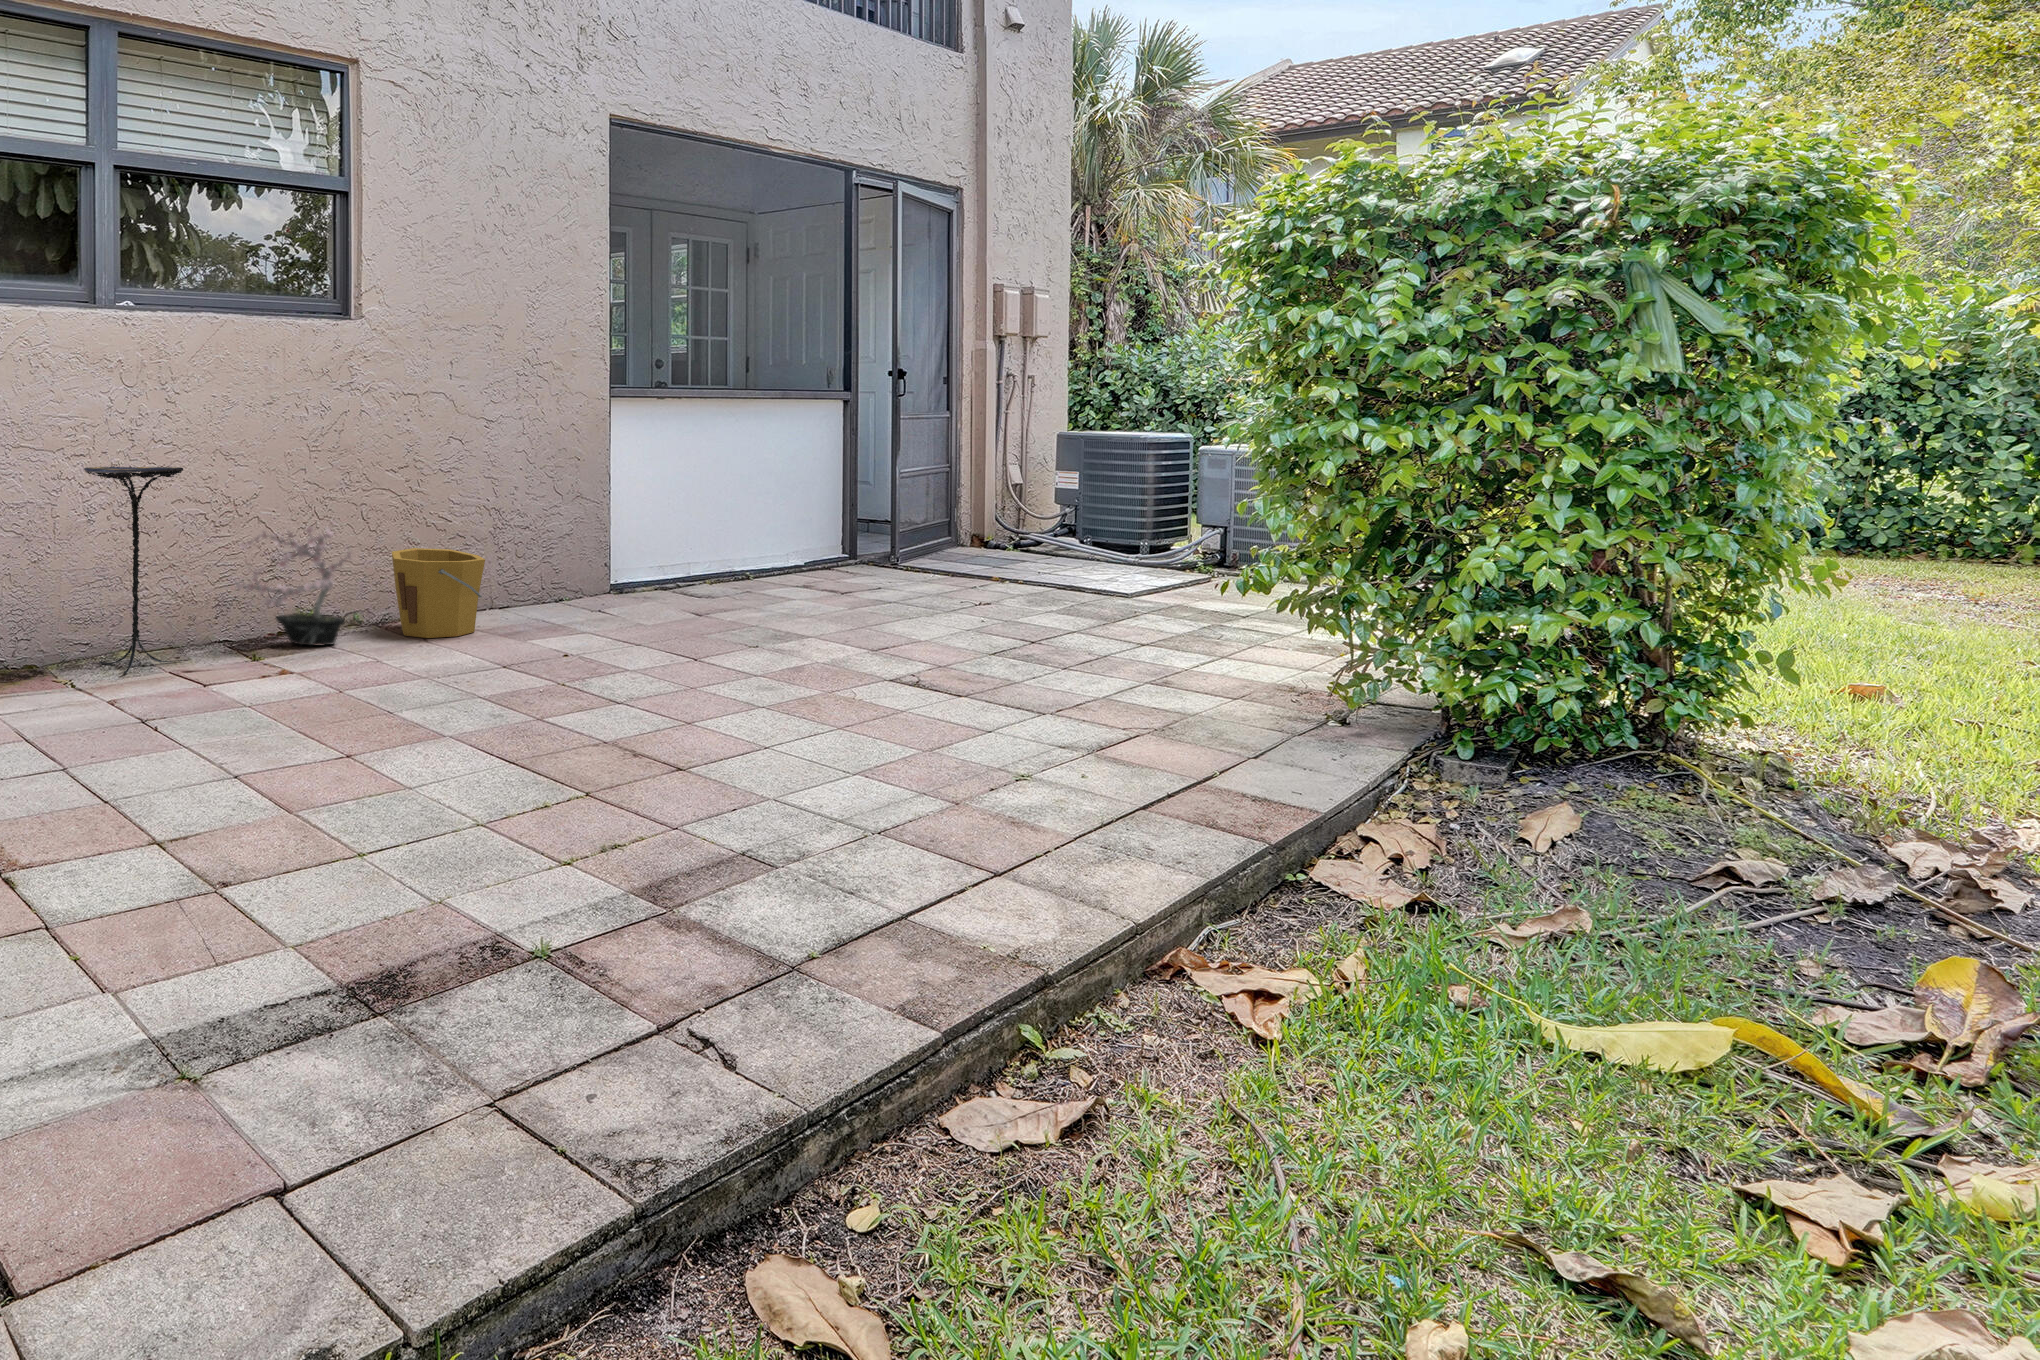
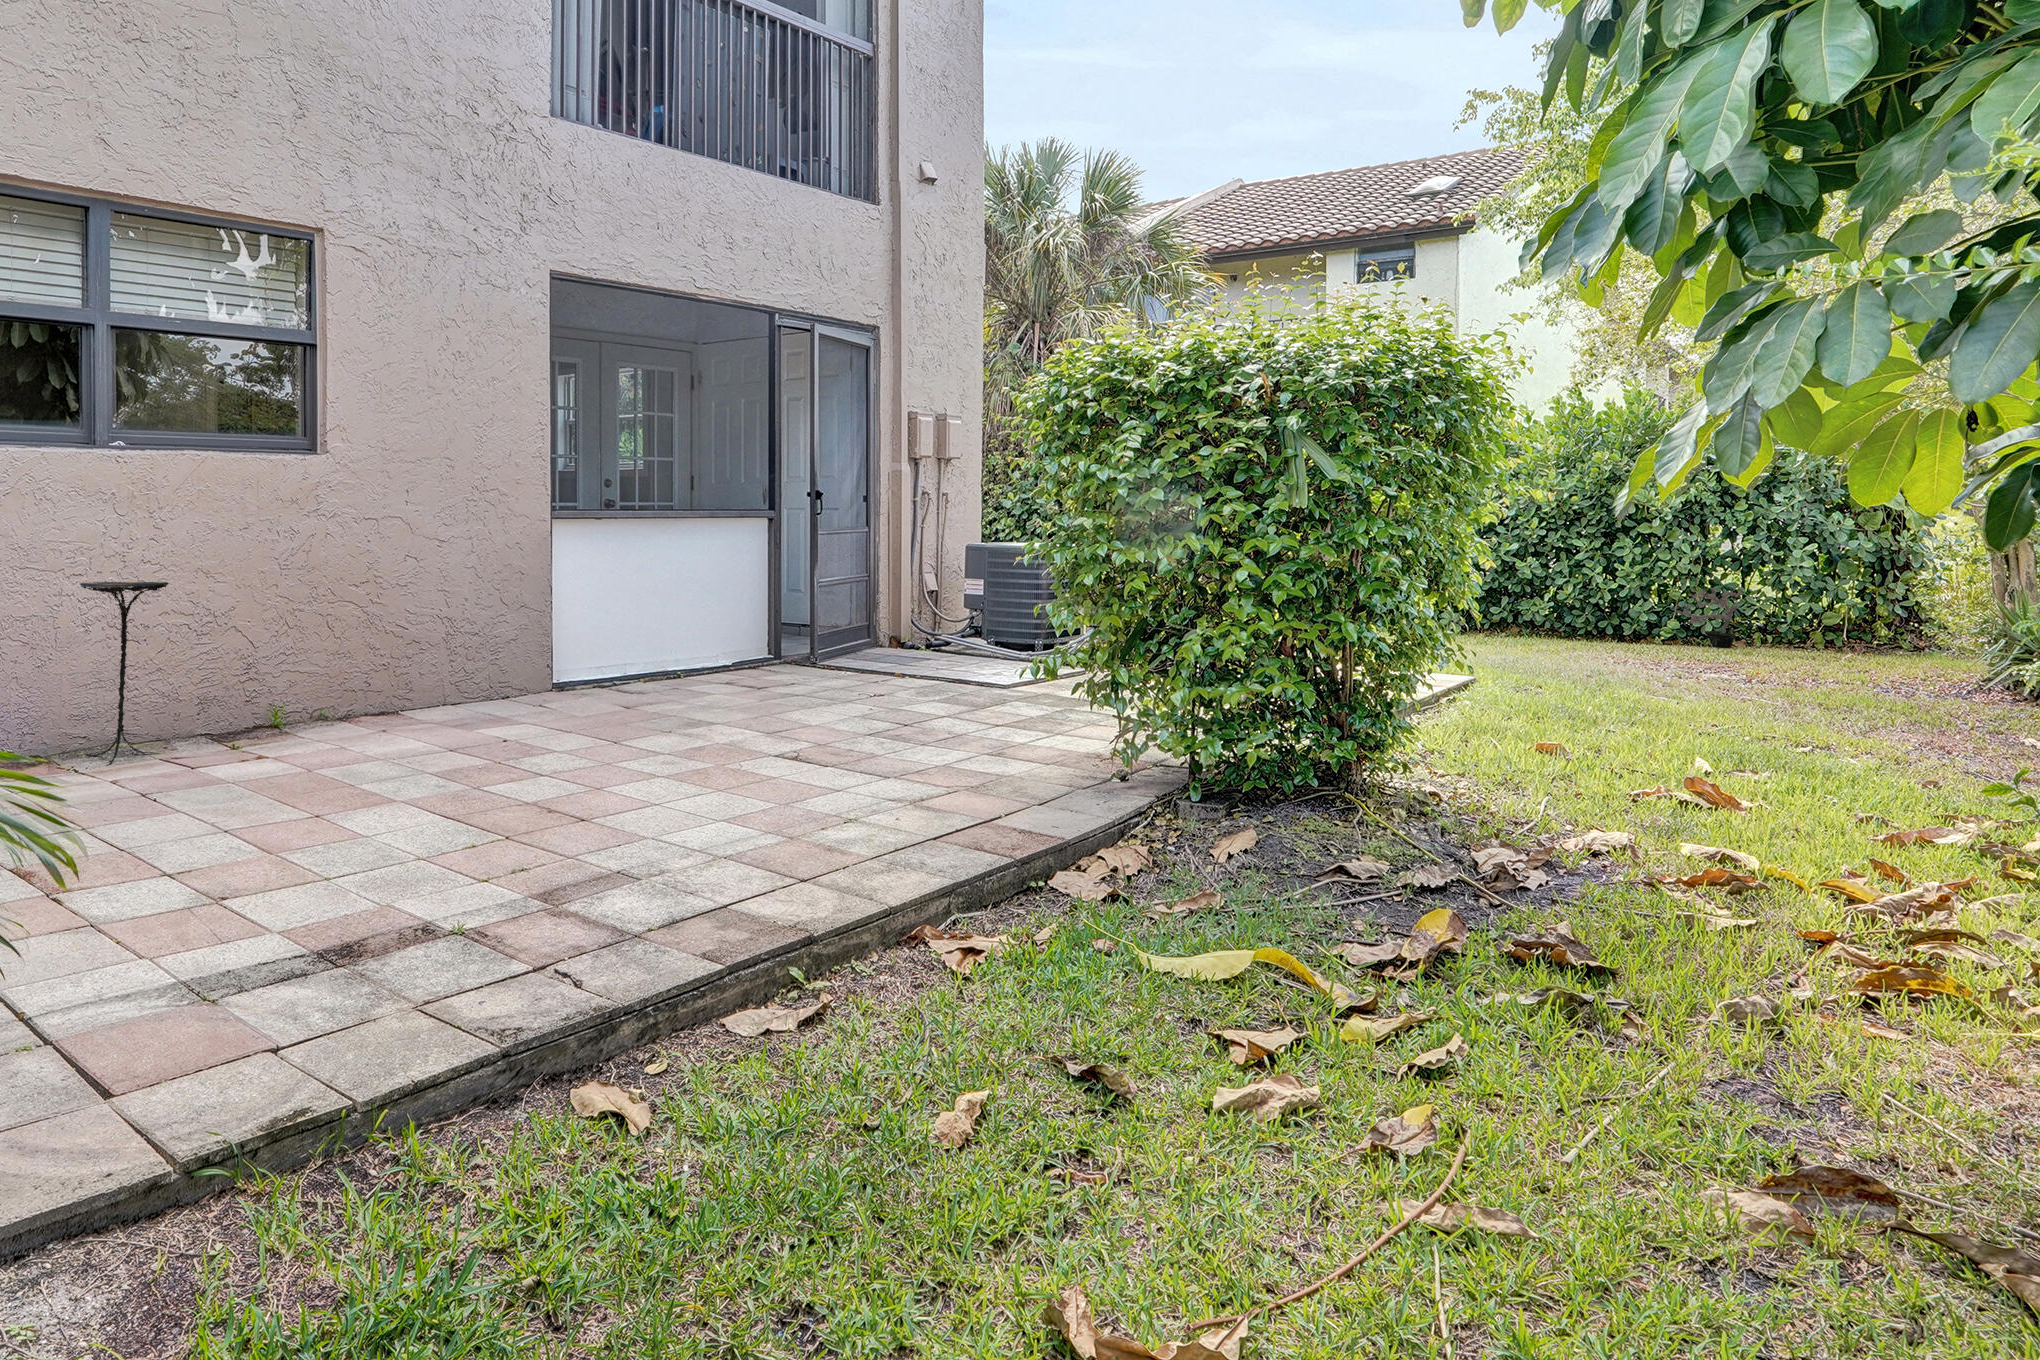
potted plant: present [232,520,351,646] -> present [1674,587,1744,648]
bucket: present [392,548,485,638] -> none [351,651,435,730]

